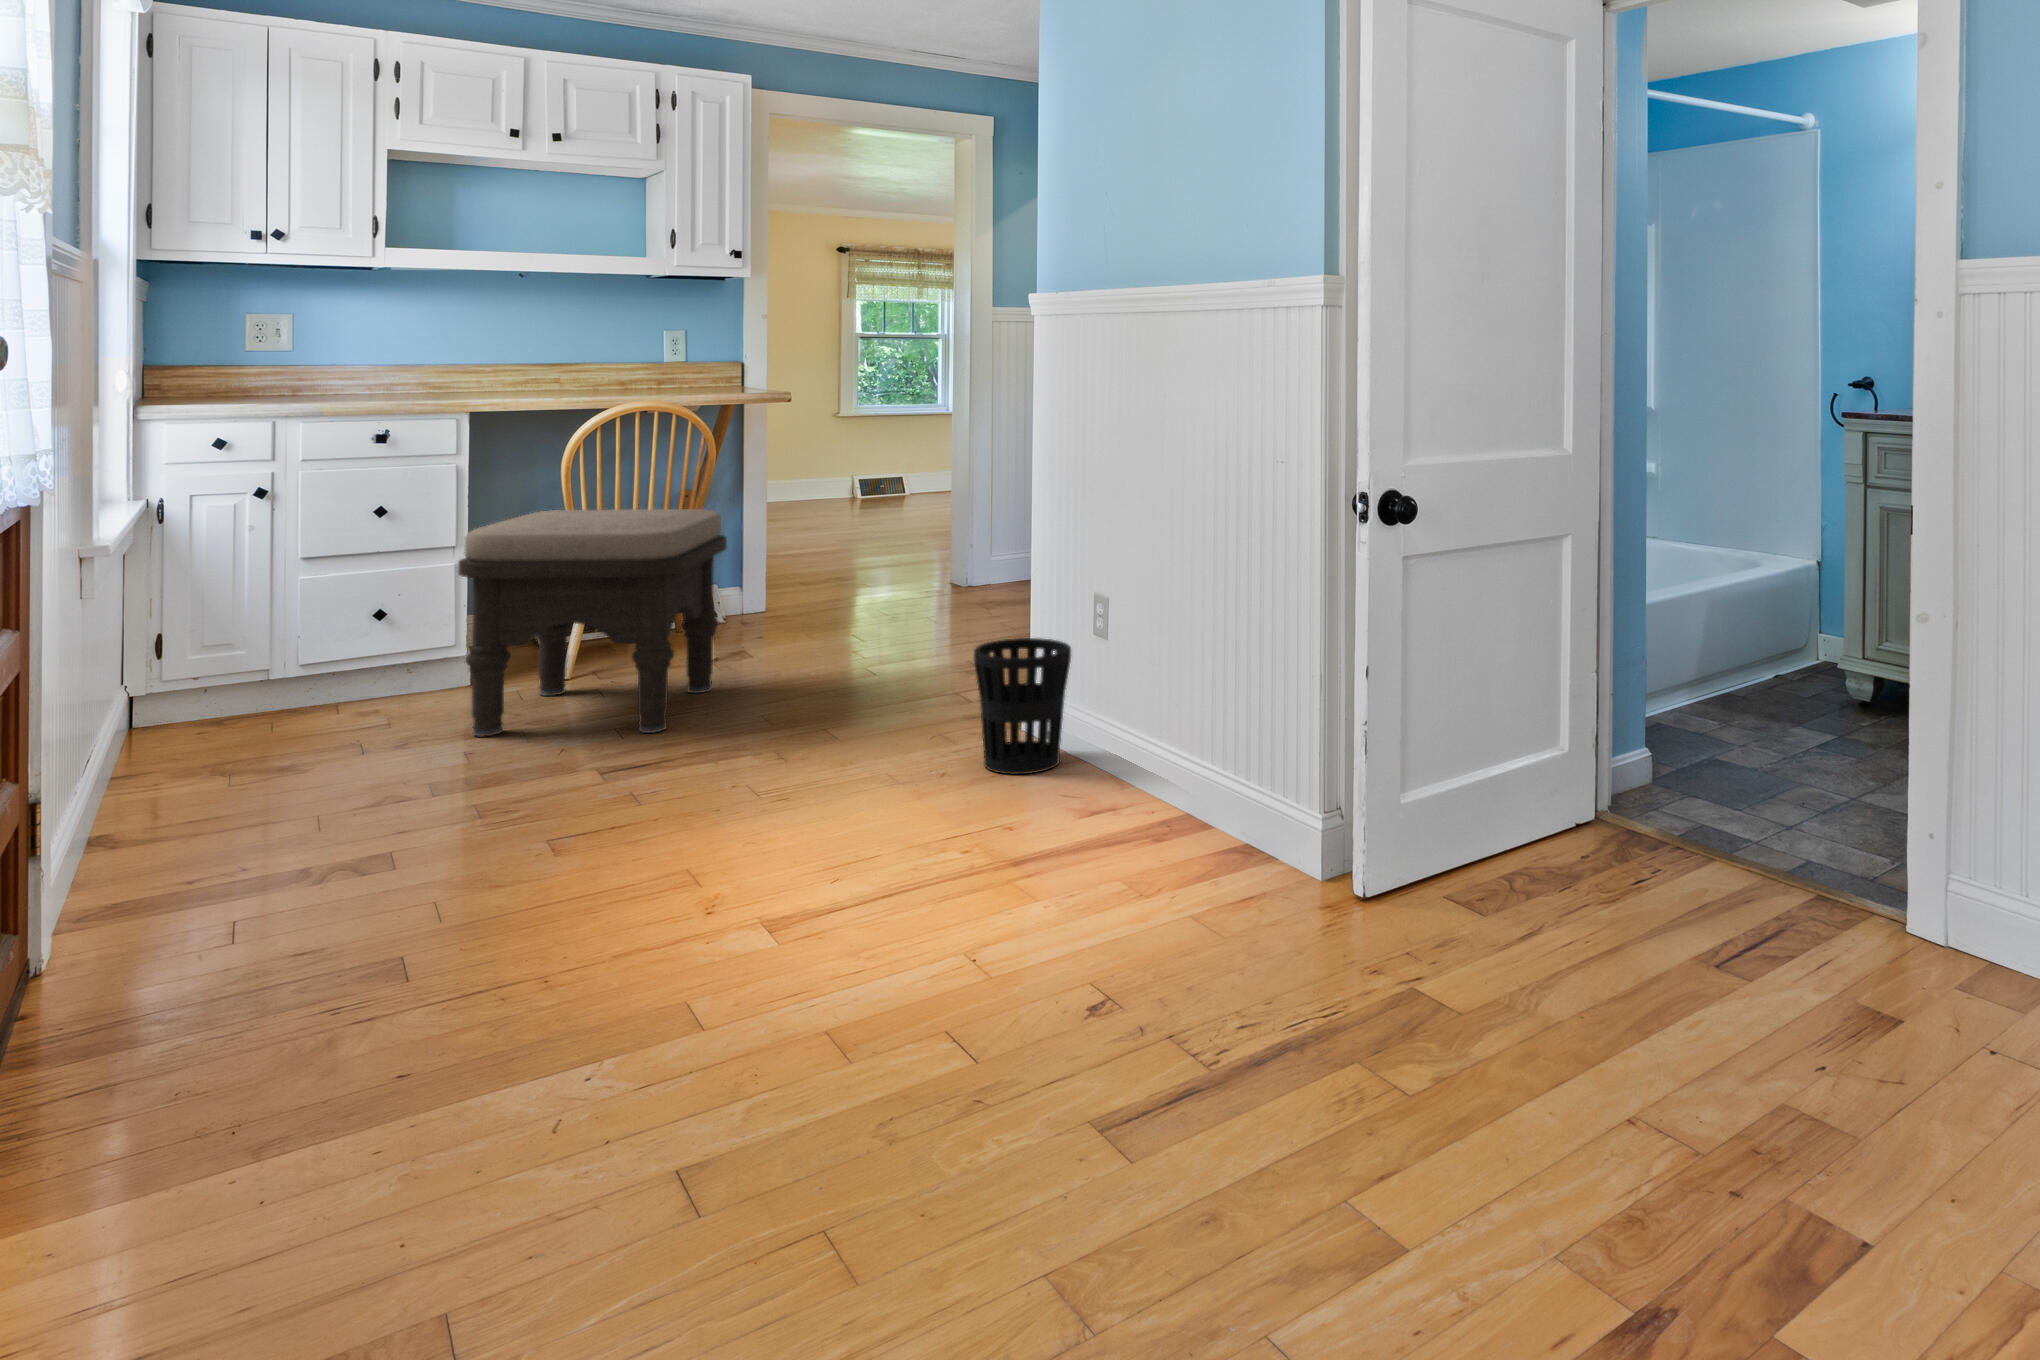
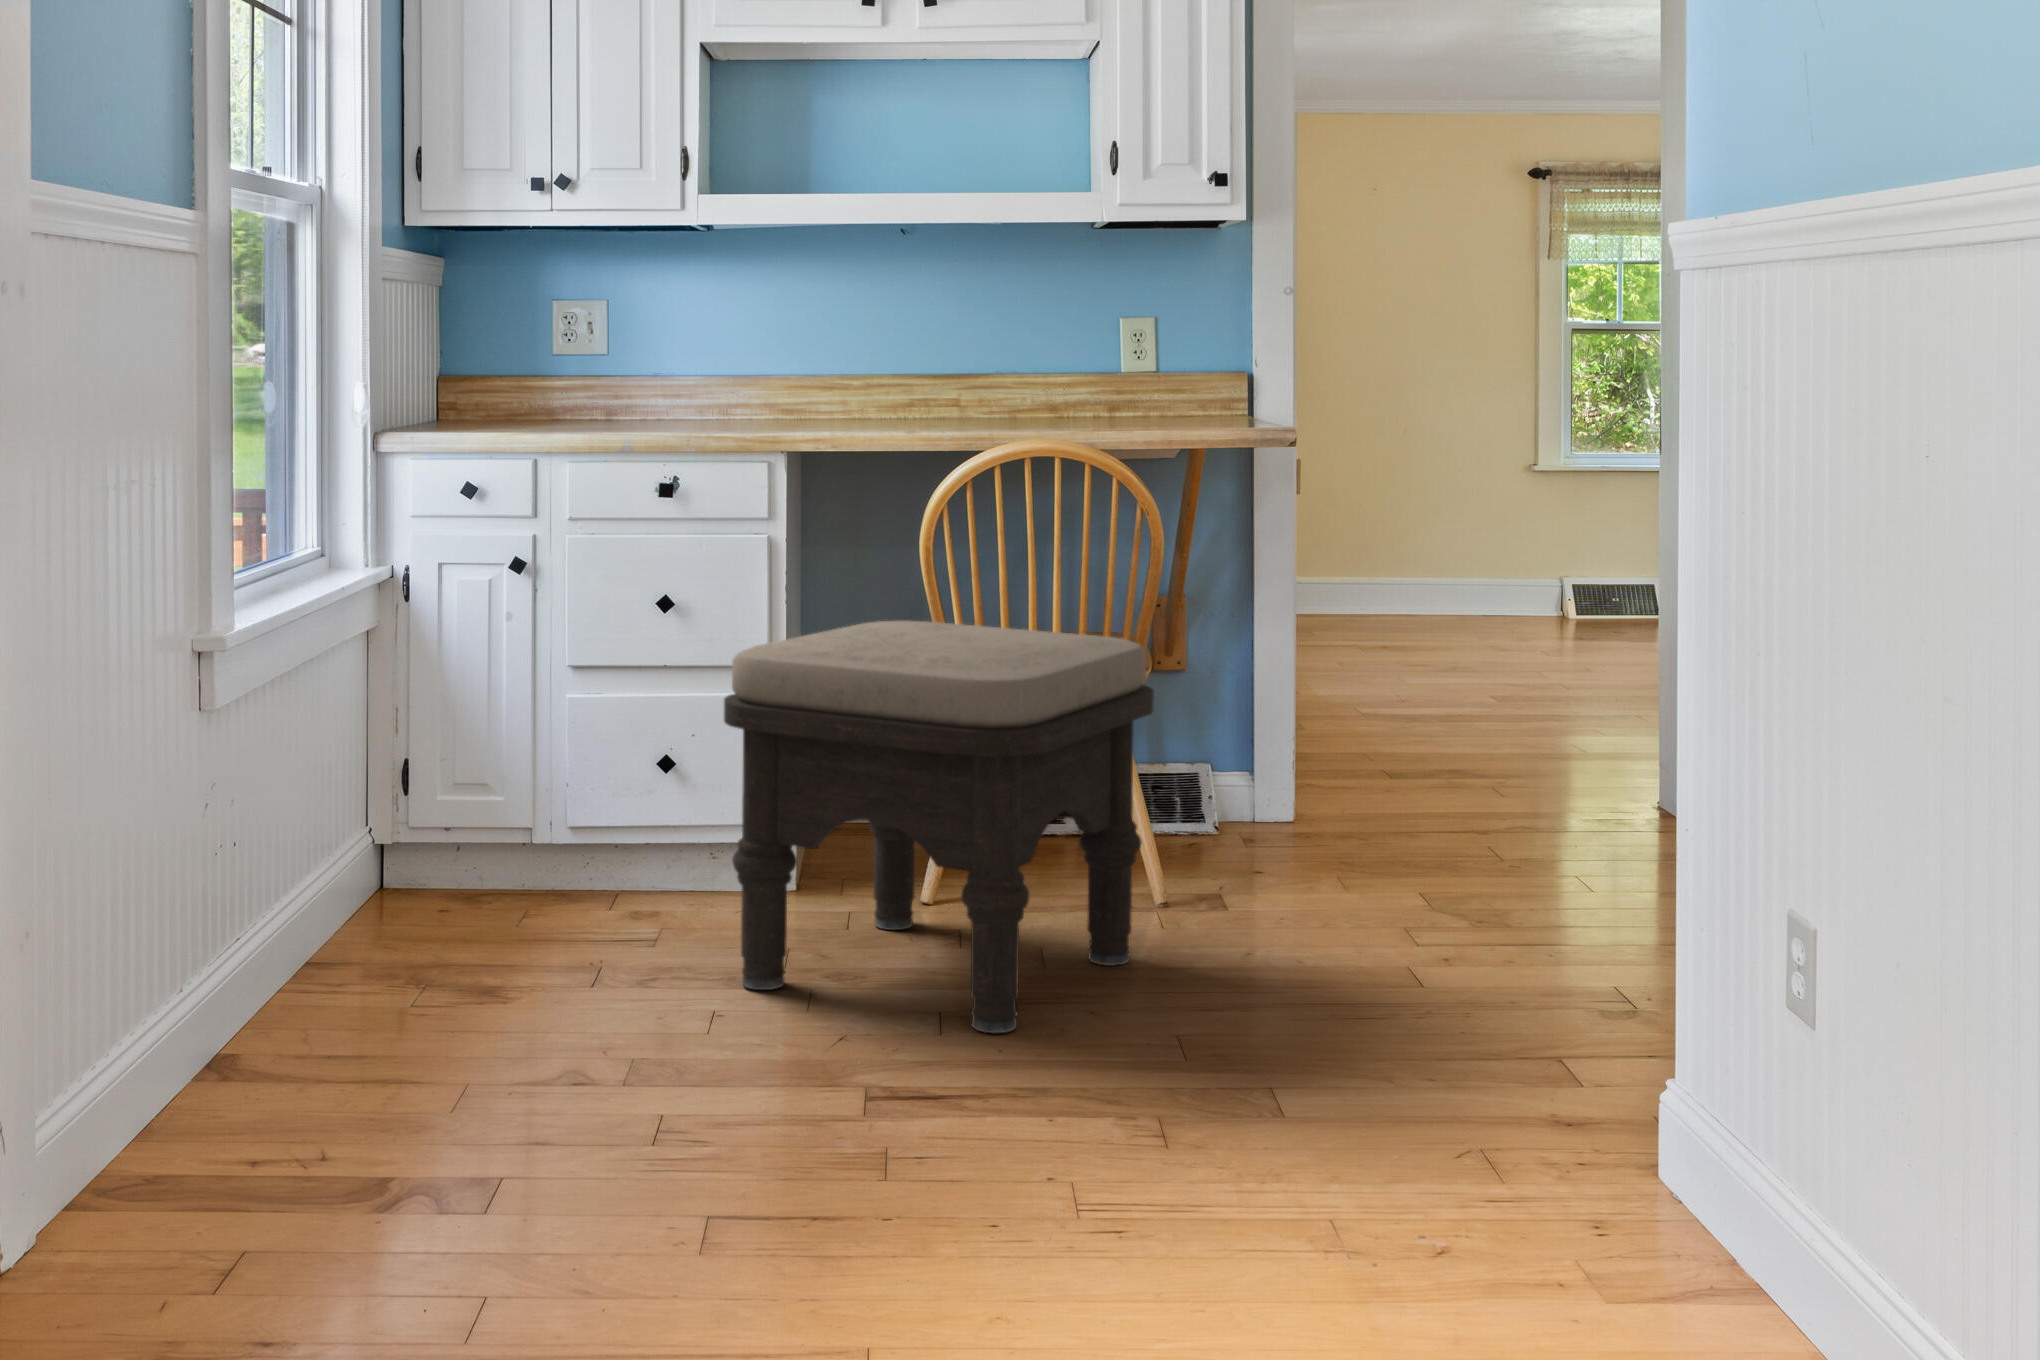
wastebasket: present [974,638,1071,774] -> none [1517,978,1738,1293]

